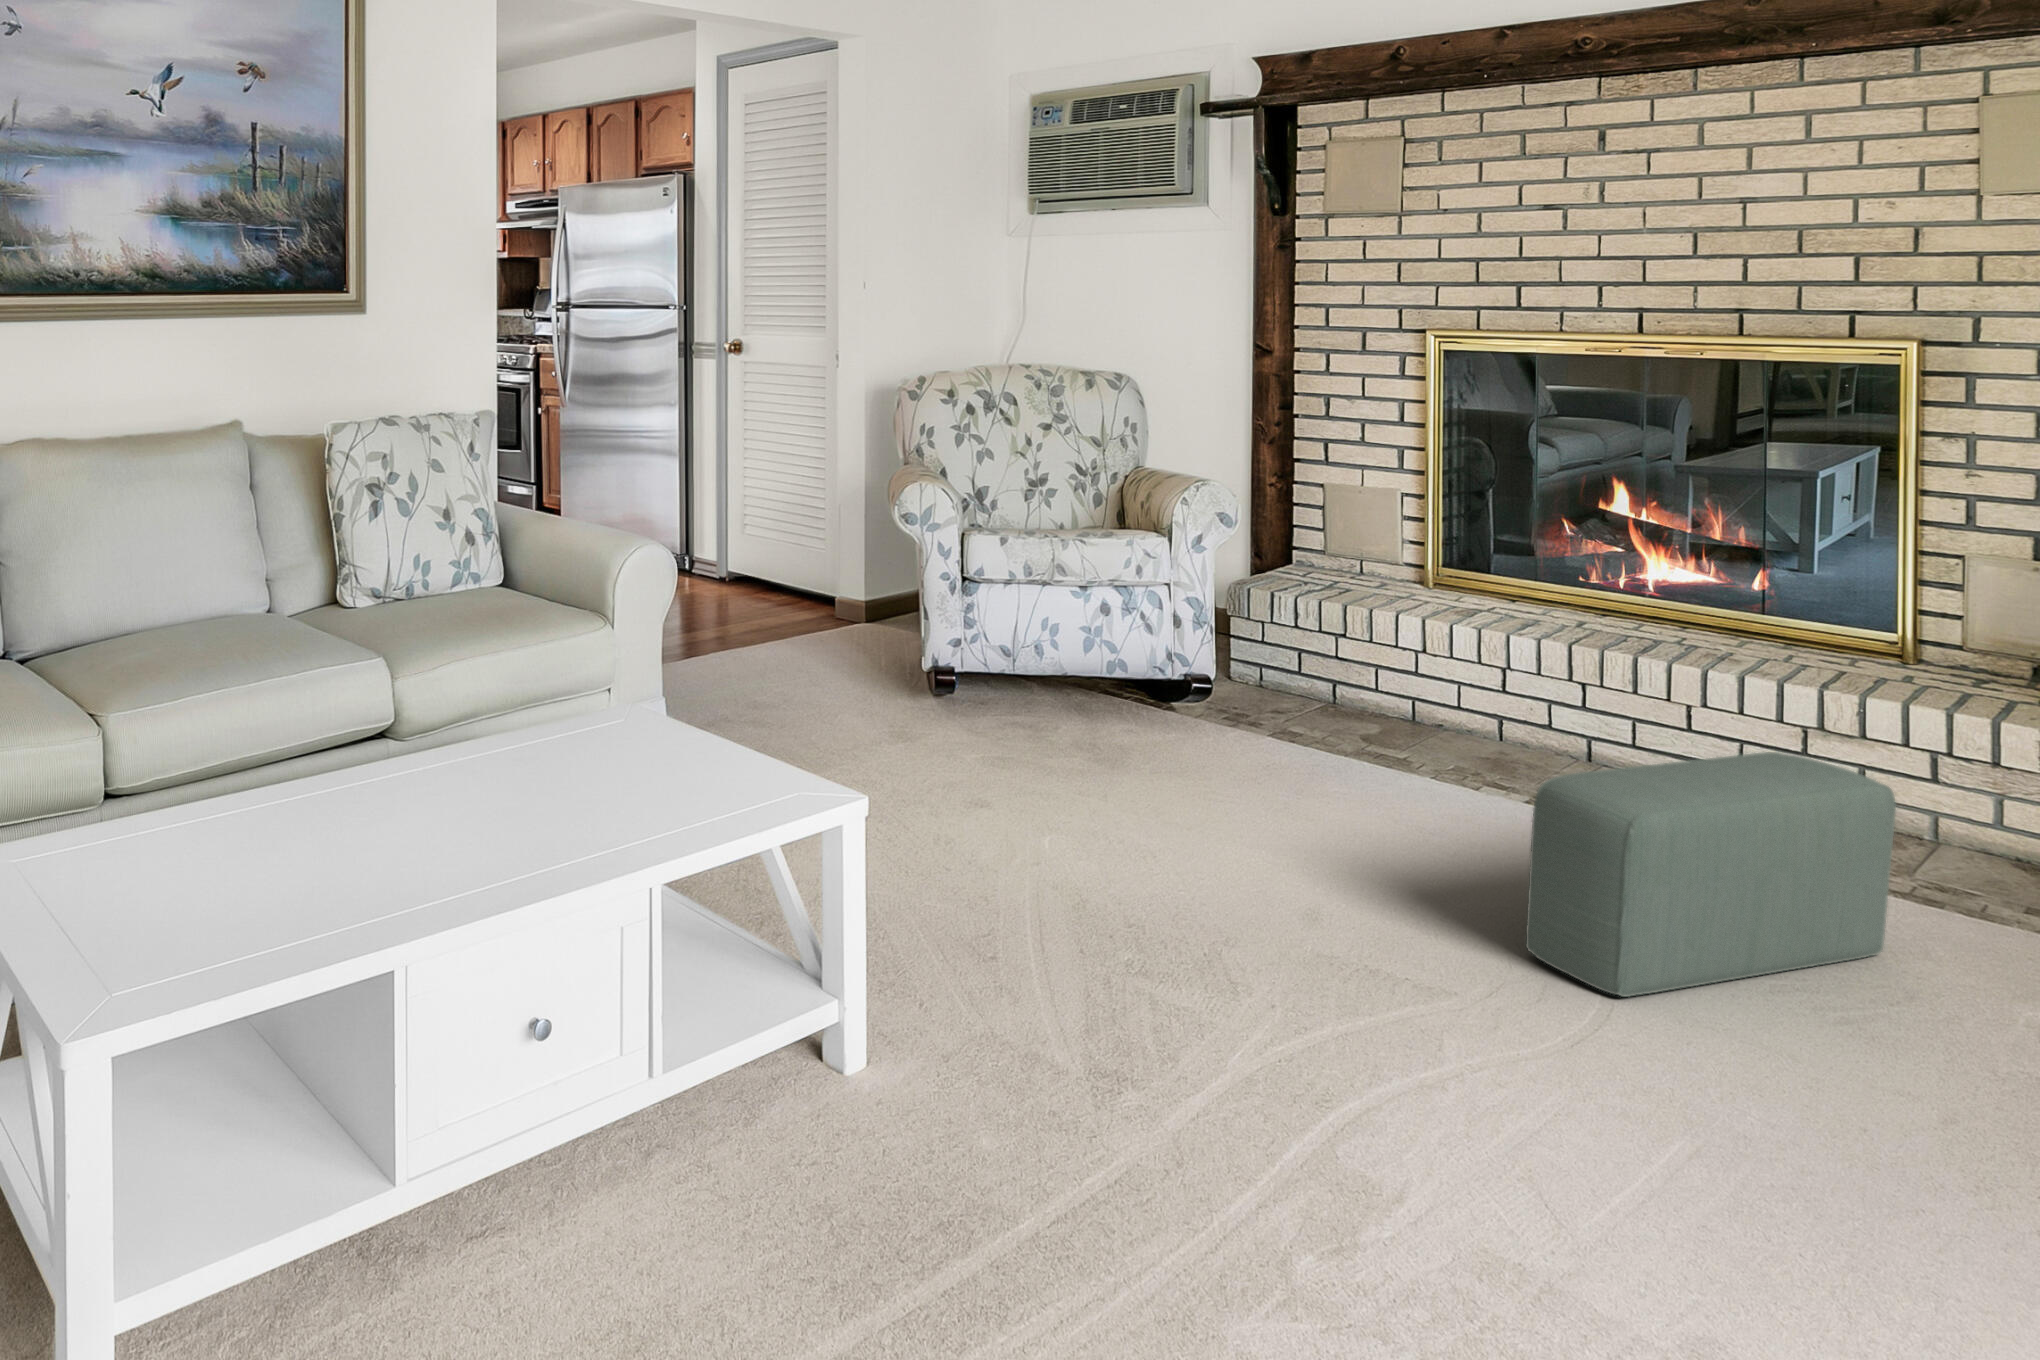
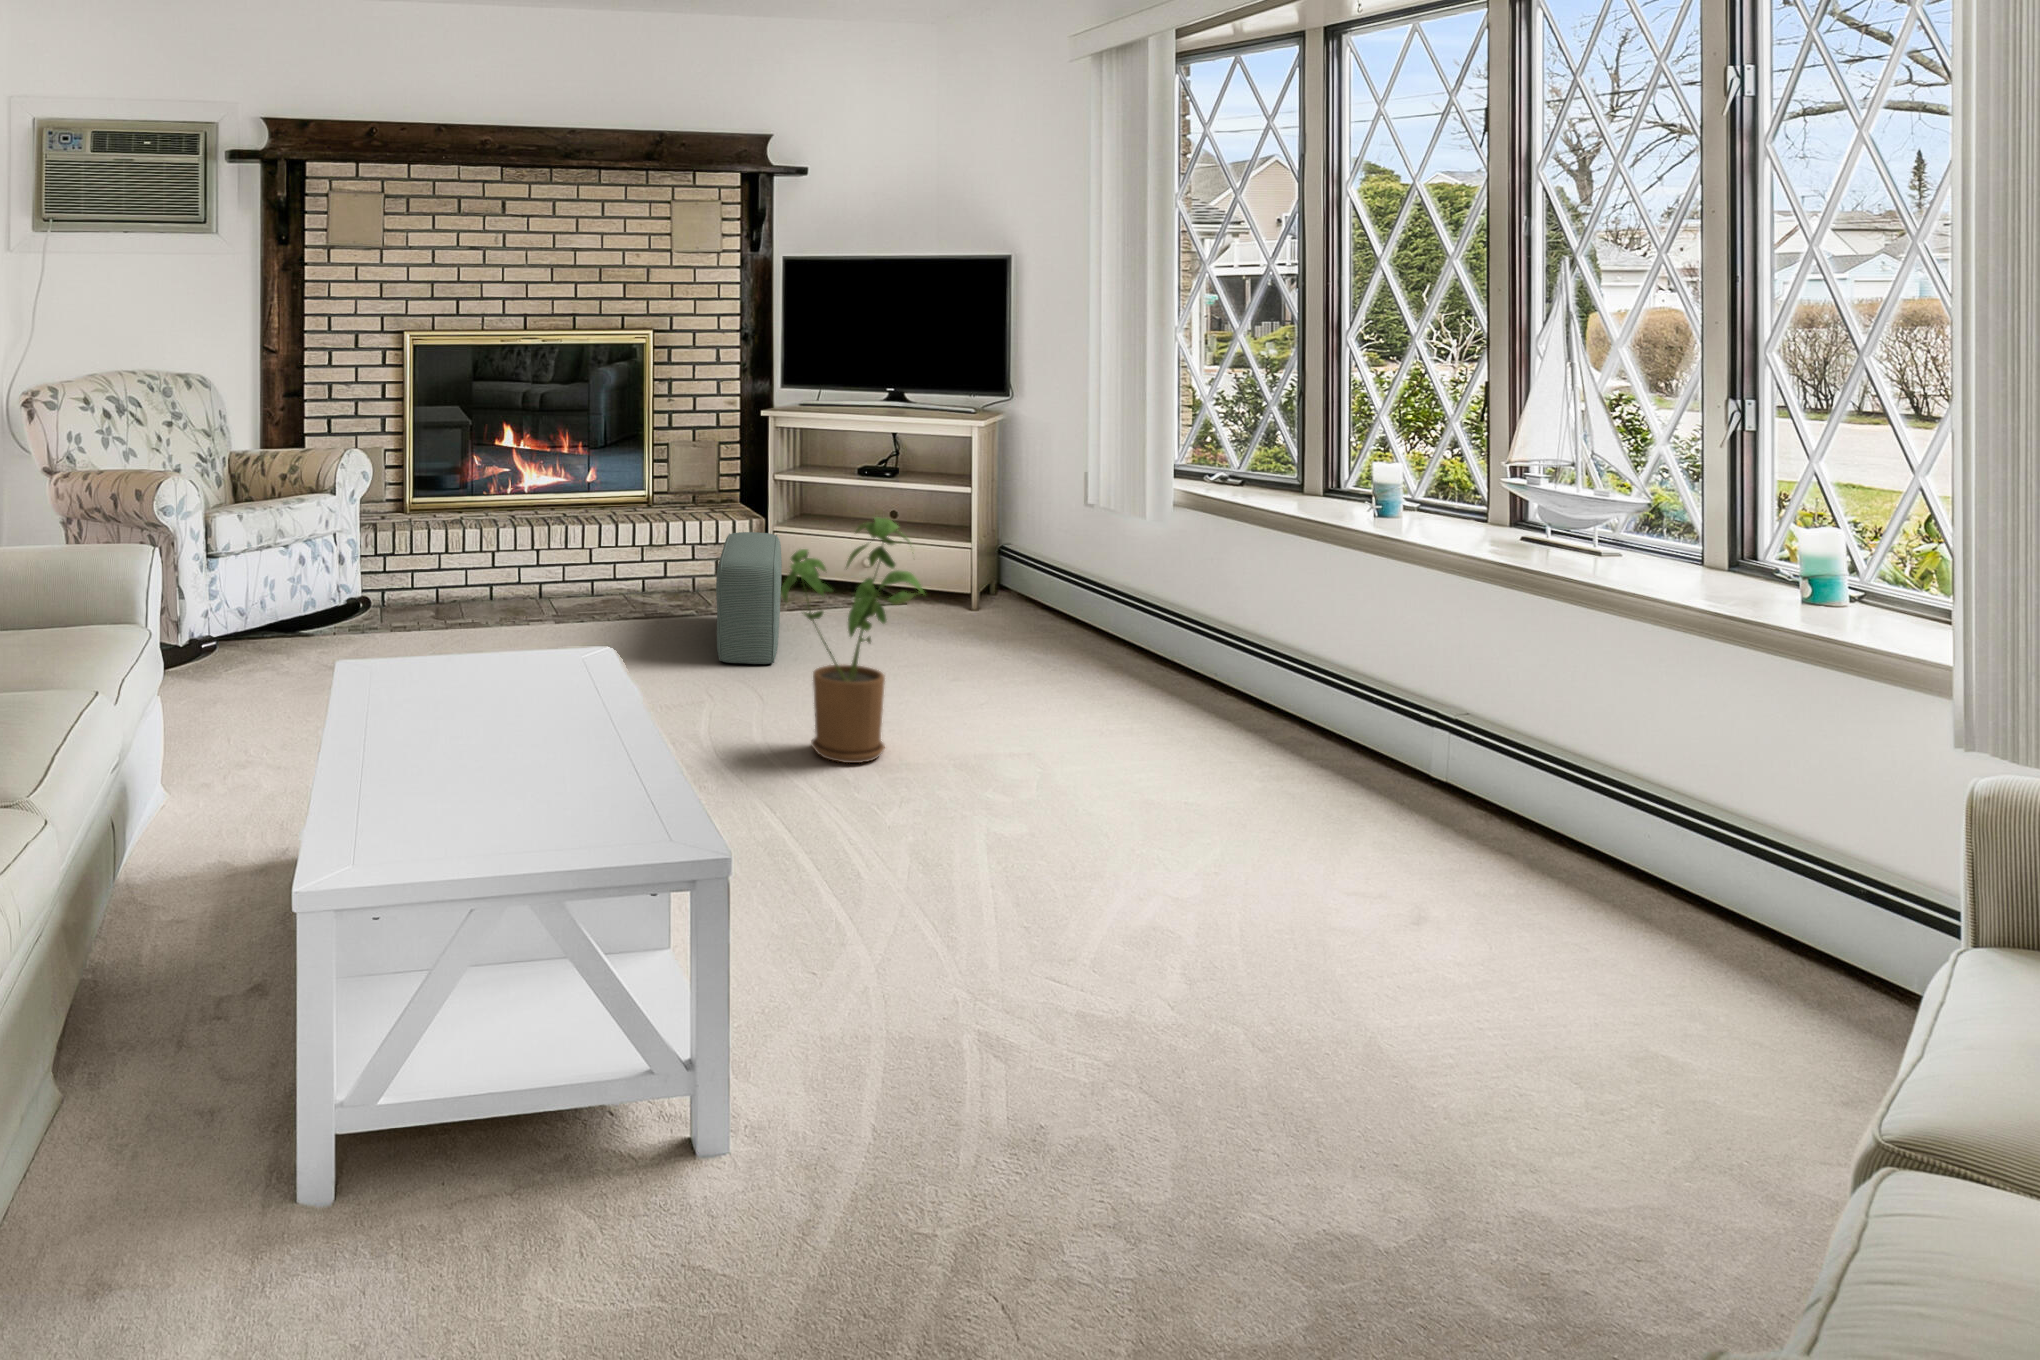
house plant: none [1230,734,1526,1181] -> present [781,517,924,763]

